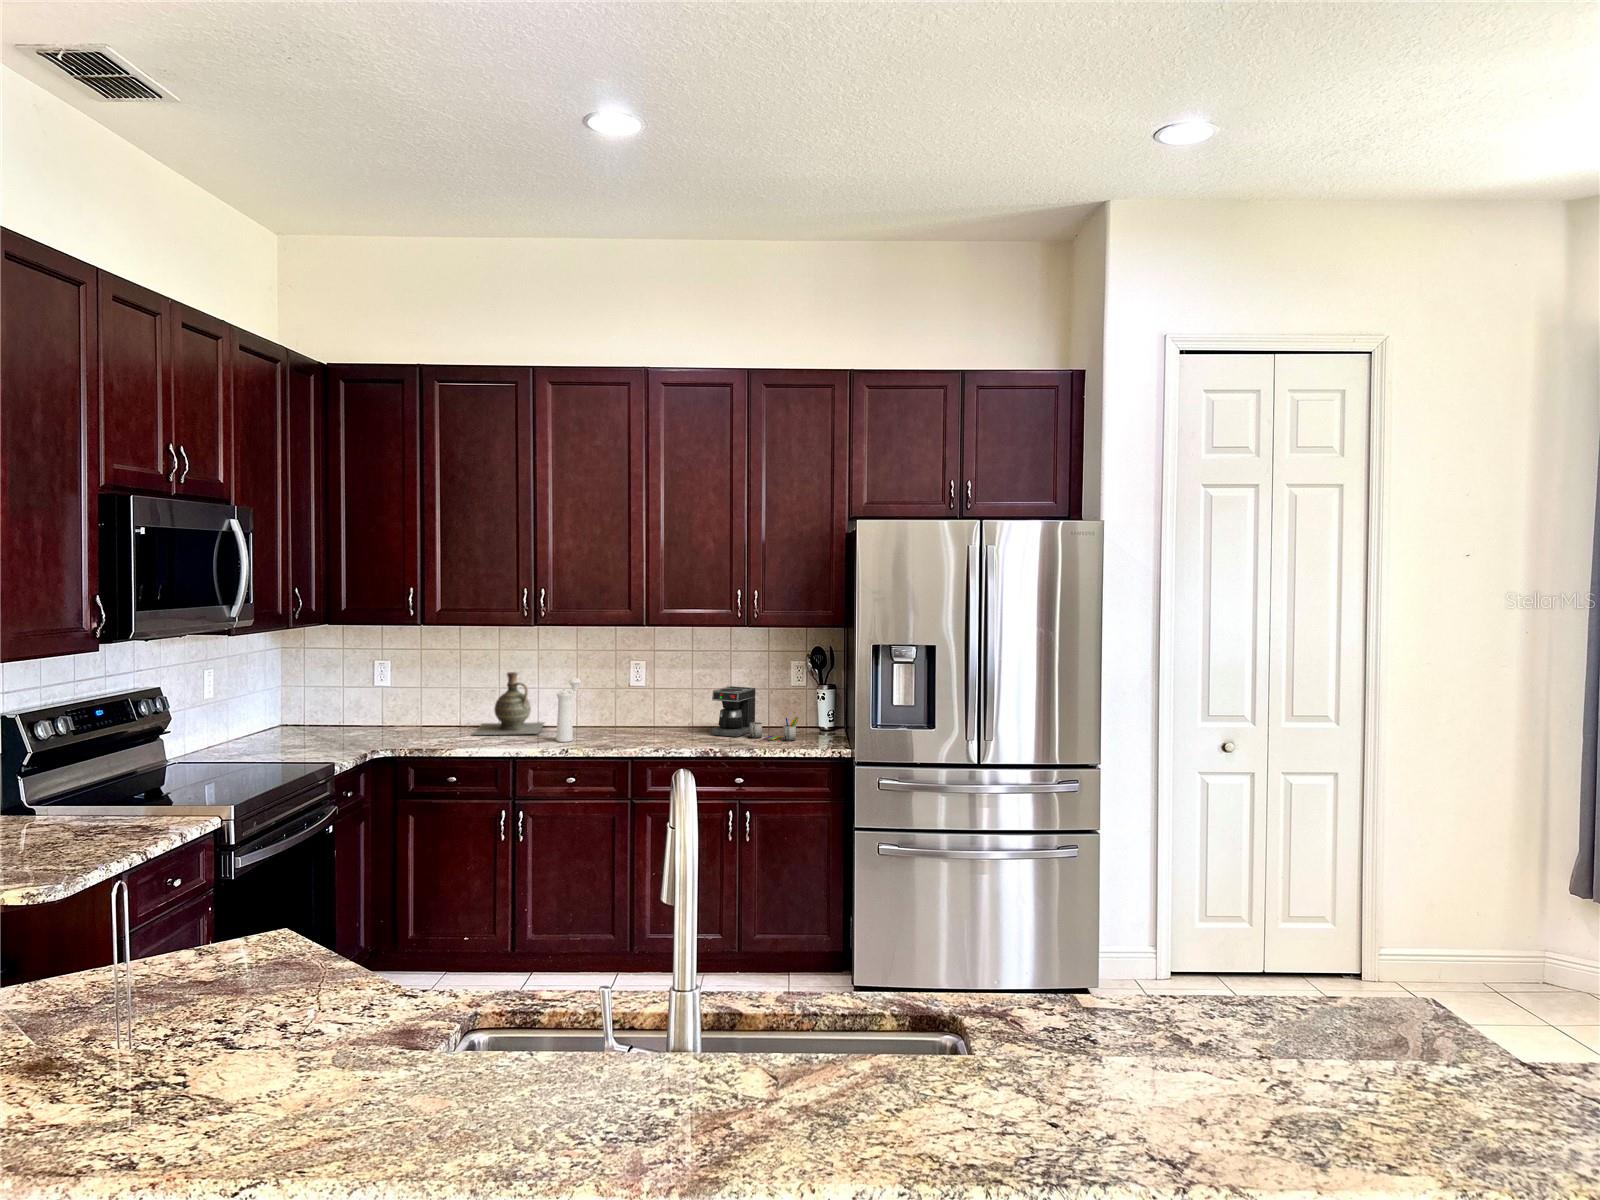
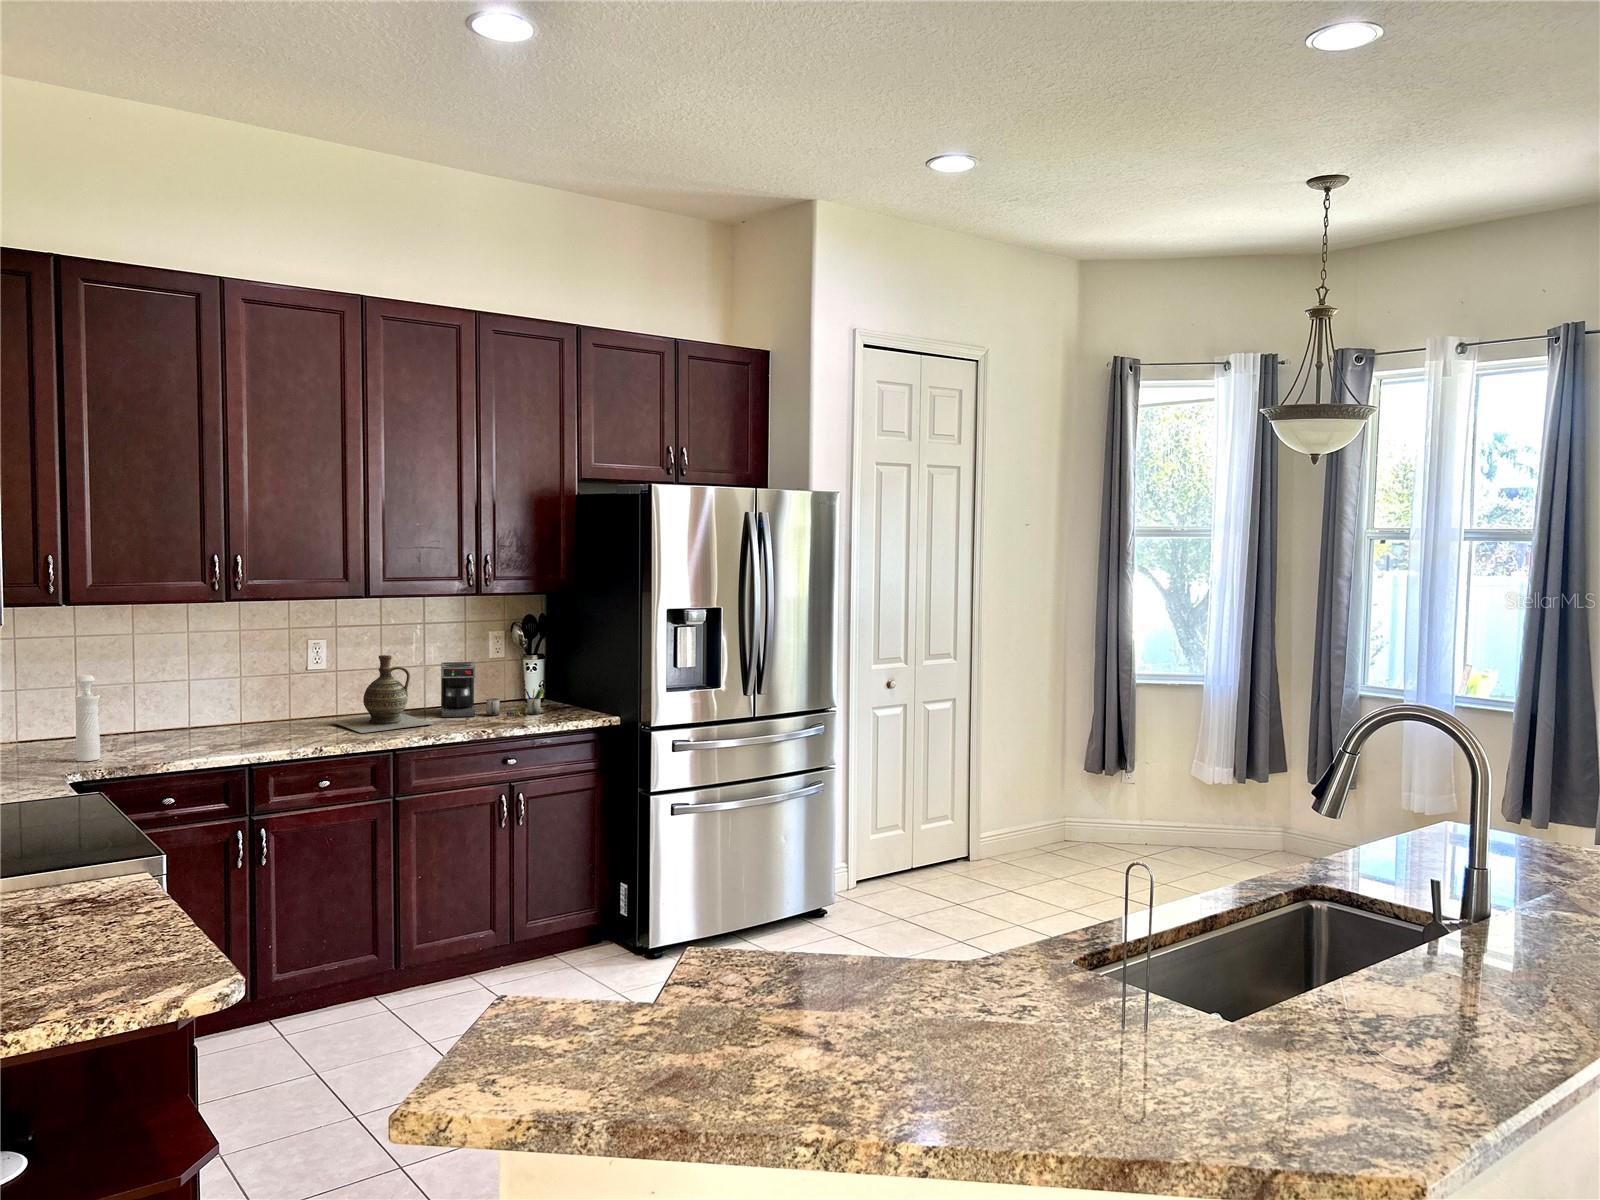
ceramic jug: present [473,672,544,735] -> present [330,655,433,733]
pepper mill: present [557,678,581,742] -> present [75,675,100,761]

